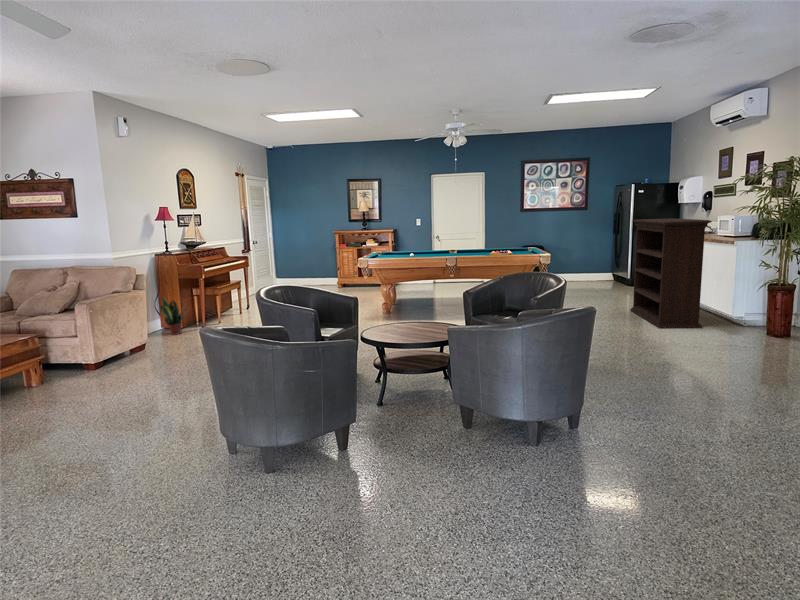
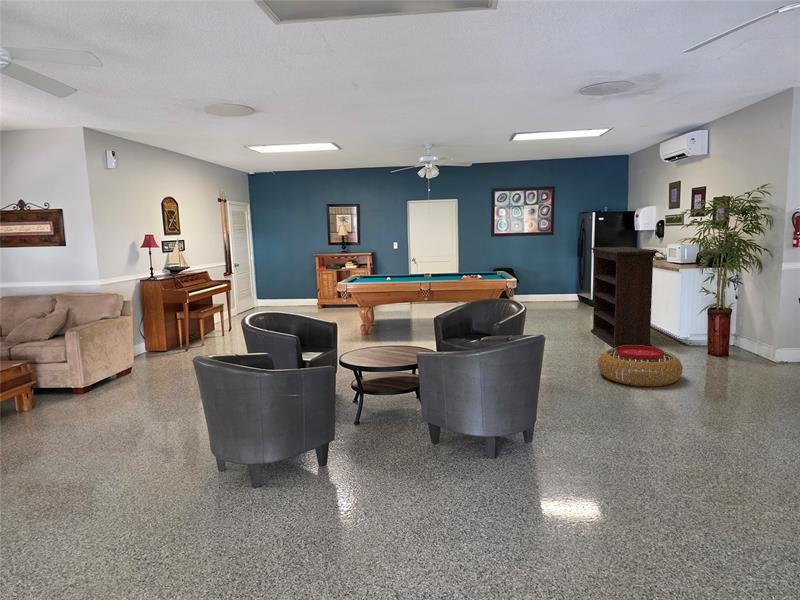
potted plant: present [160,297,187,335] -> none [145,320,171,358]
pouf: none [644,323,742,368] -> present [598,345,683,386]

